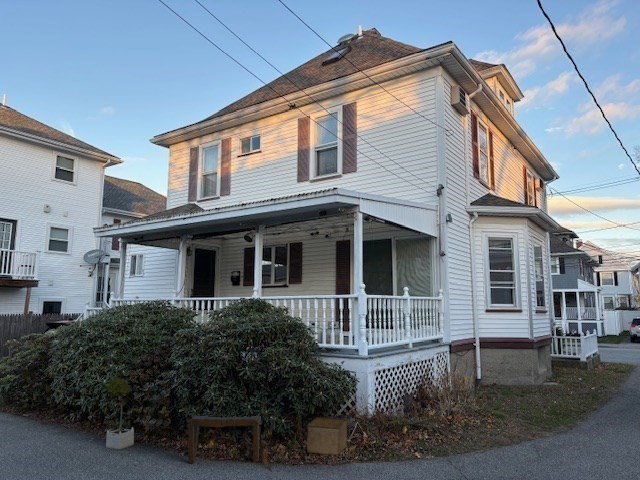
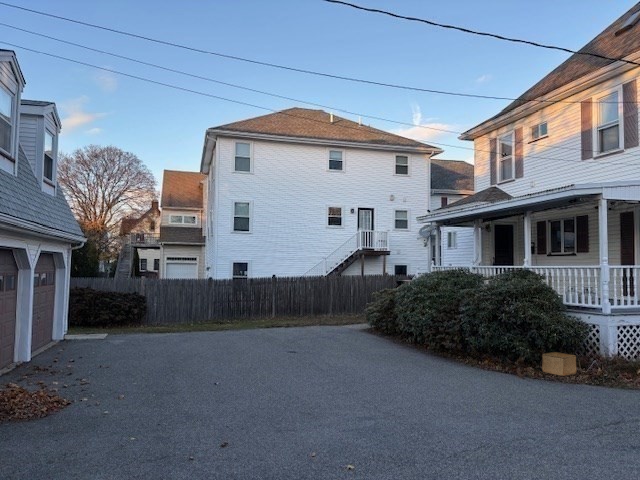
potted tree: present [105,377,134,449] -> none [419,315,437,357]
bench: present [188,415,261,463] -> none [461,340,512,371]

